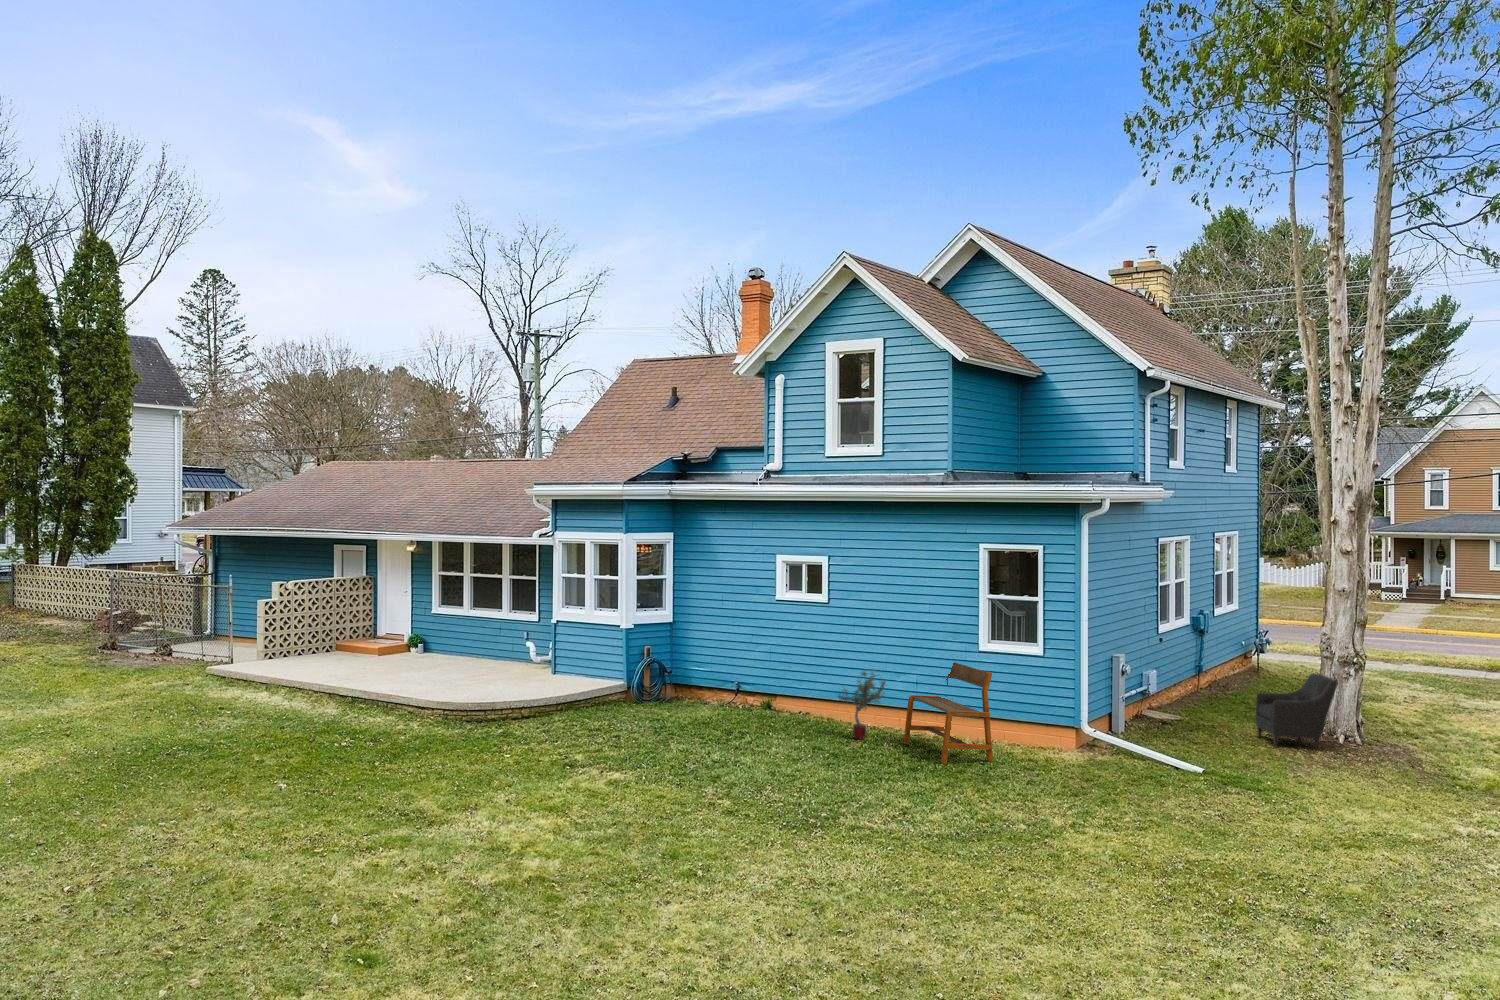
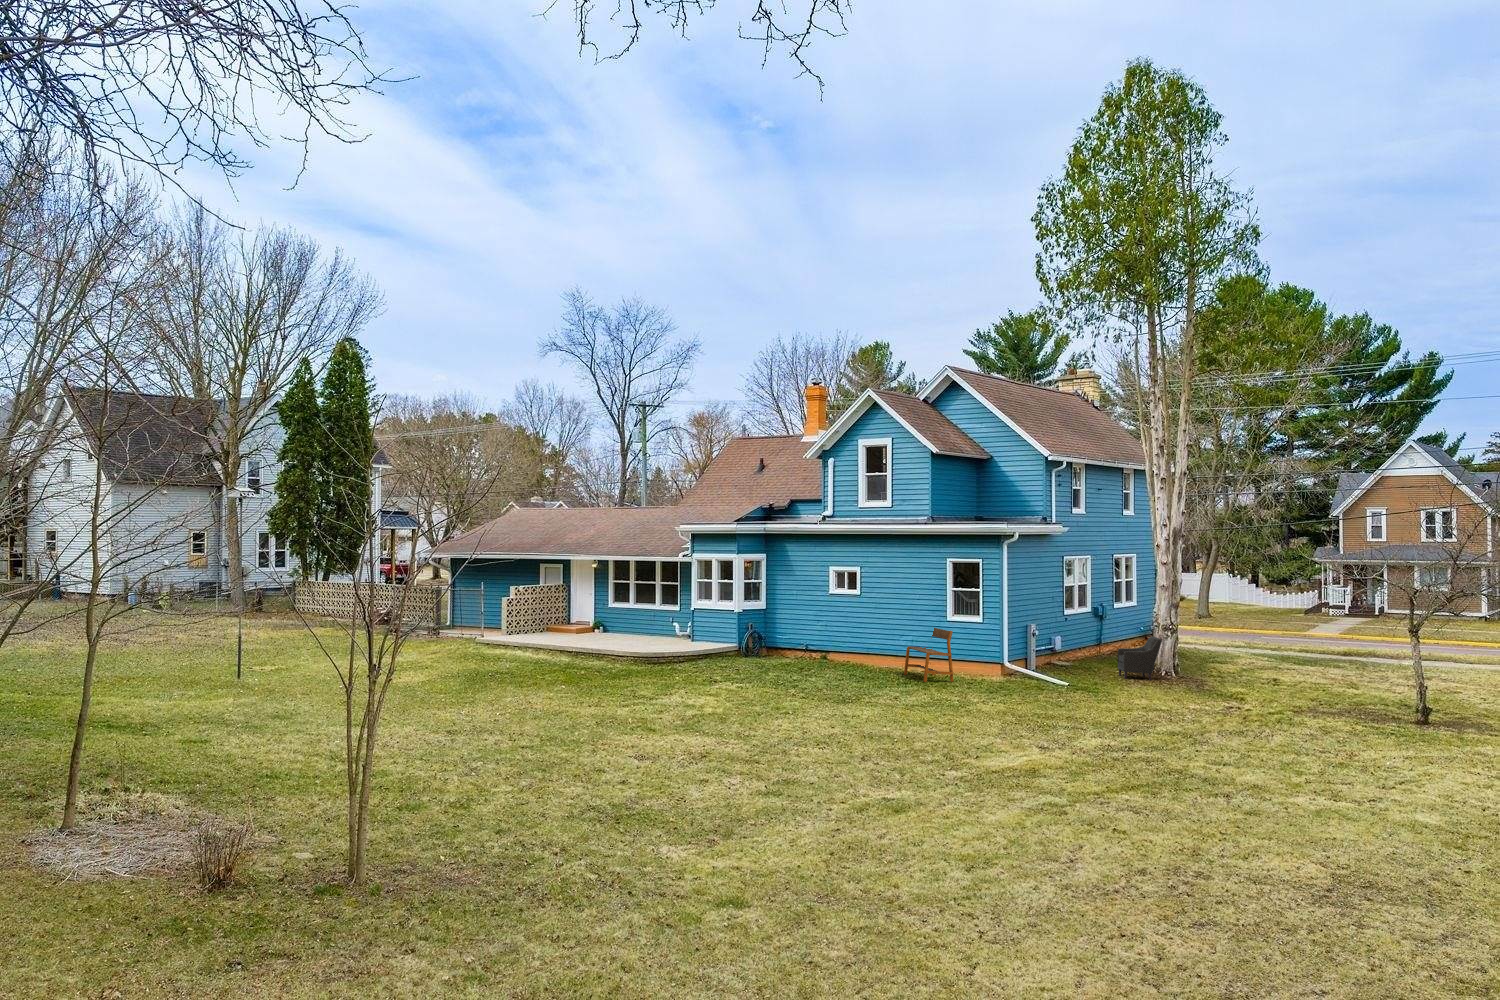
potted tree: present [838,669,886,739] -> none [865,631,894,673]

